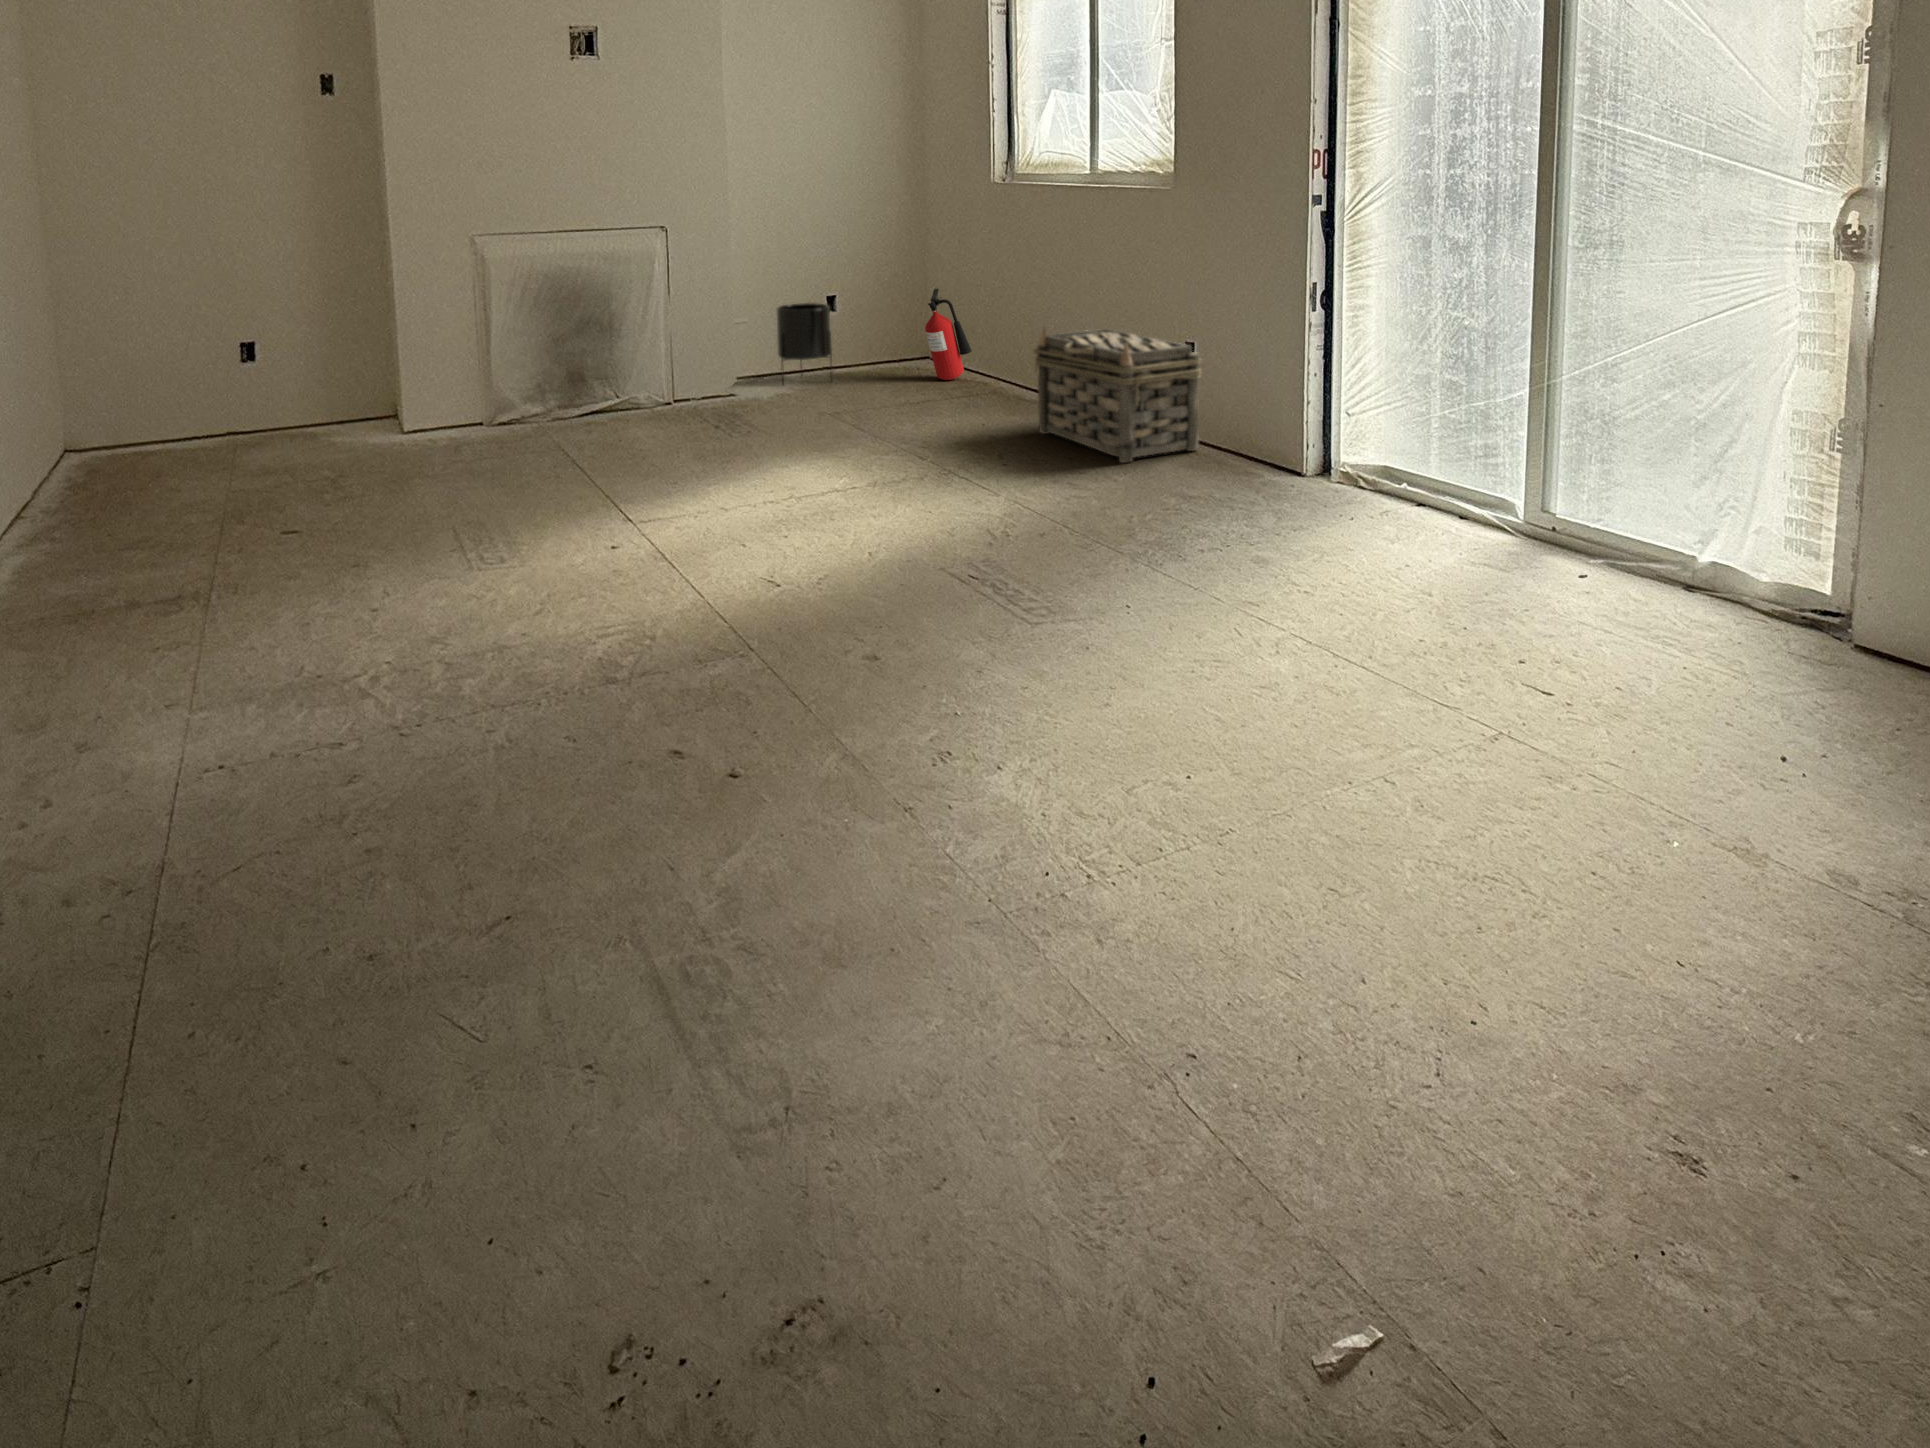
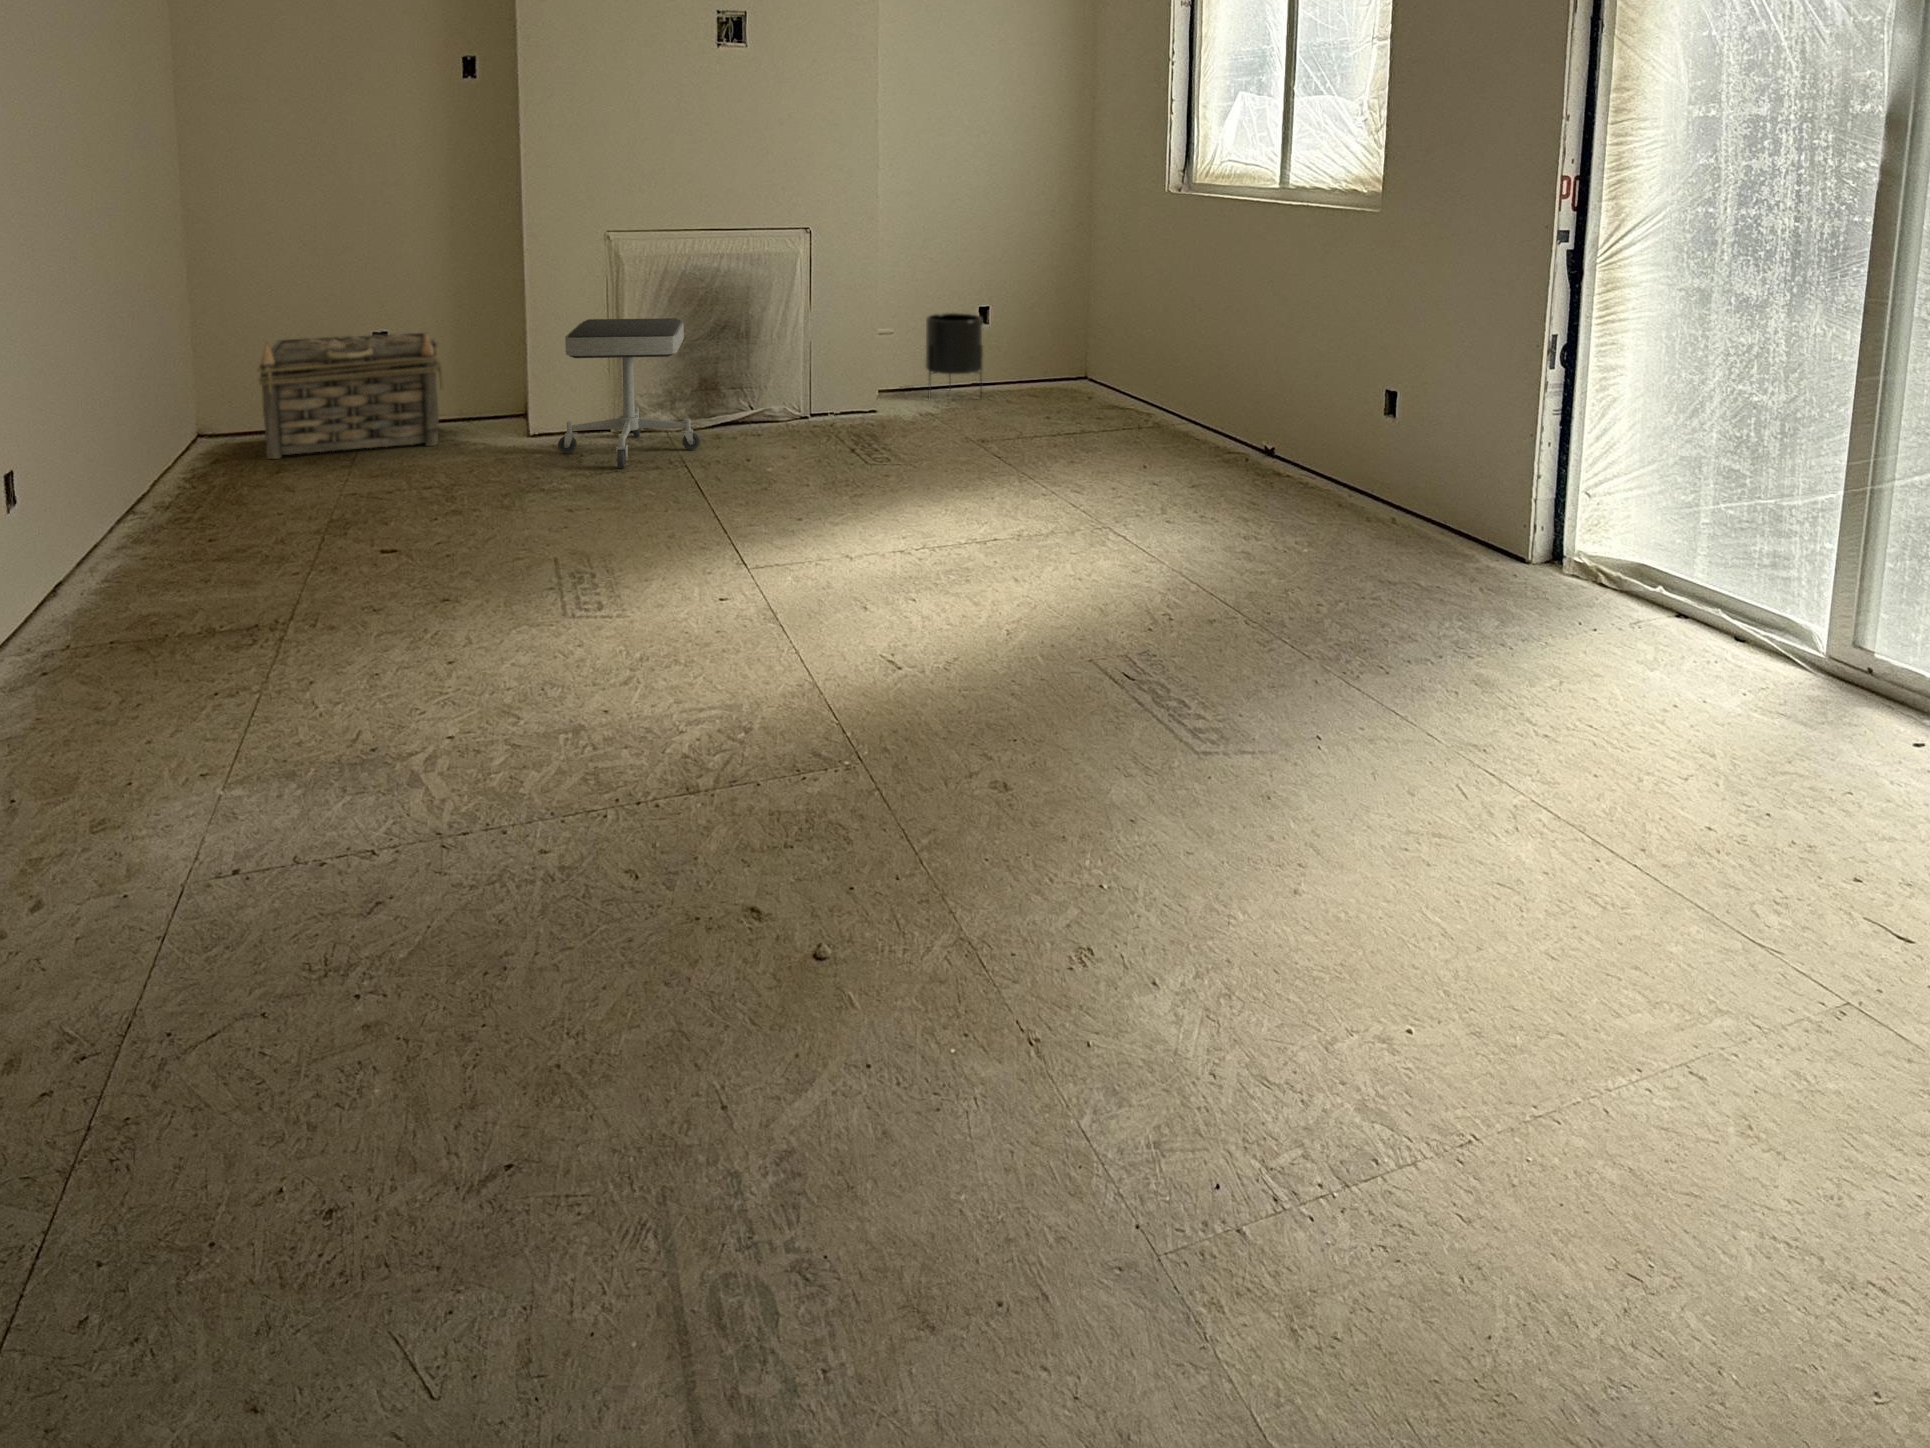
fire extinguisher: present [925,288,972,380] -> none [1084,305,1134,404]
stool: none [427,315,568,457] -> present [558,318,700,468]
basket: present [1034,328,1201,463] -> present [256,333,443,459]

